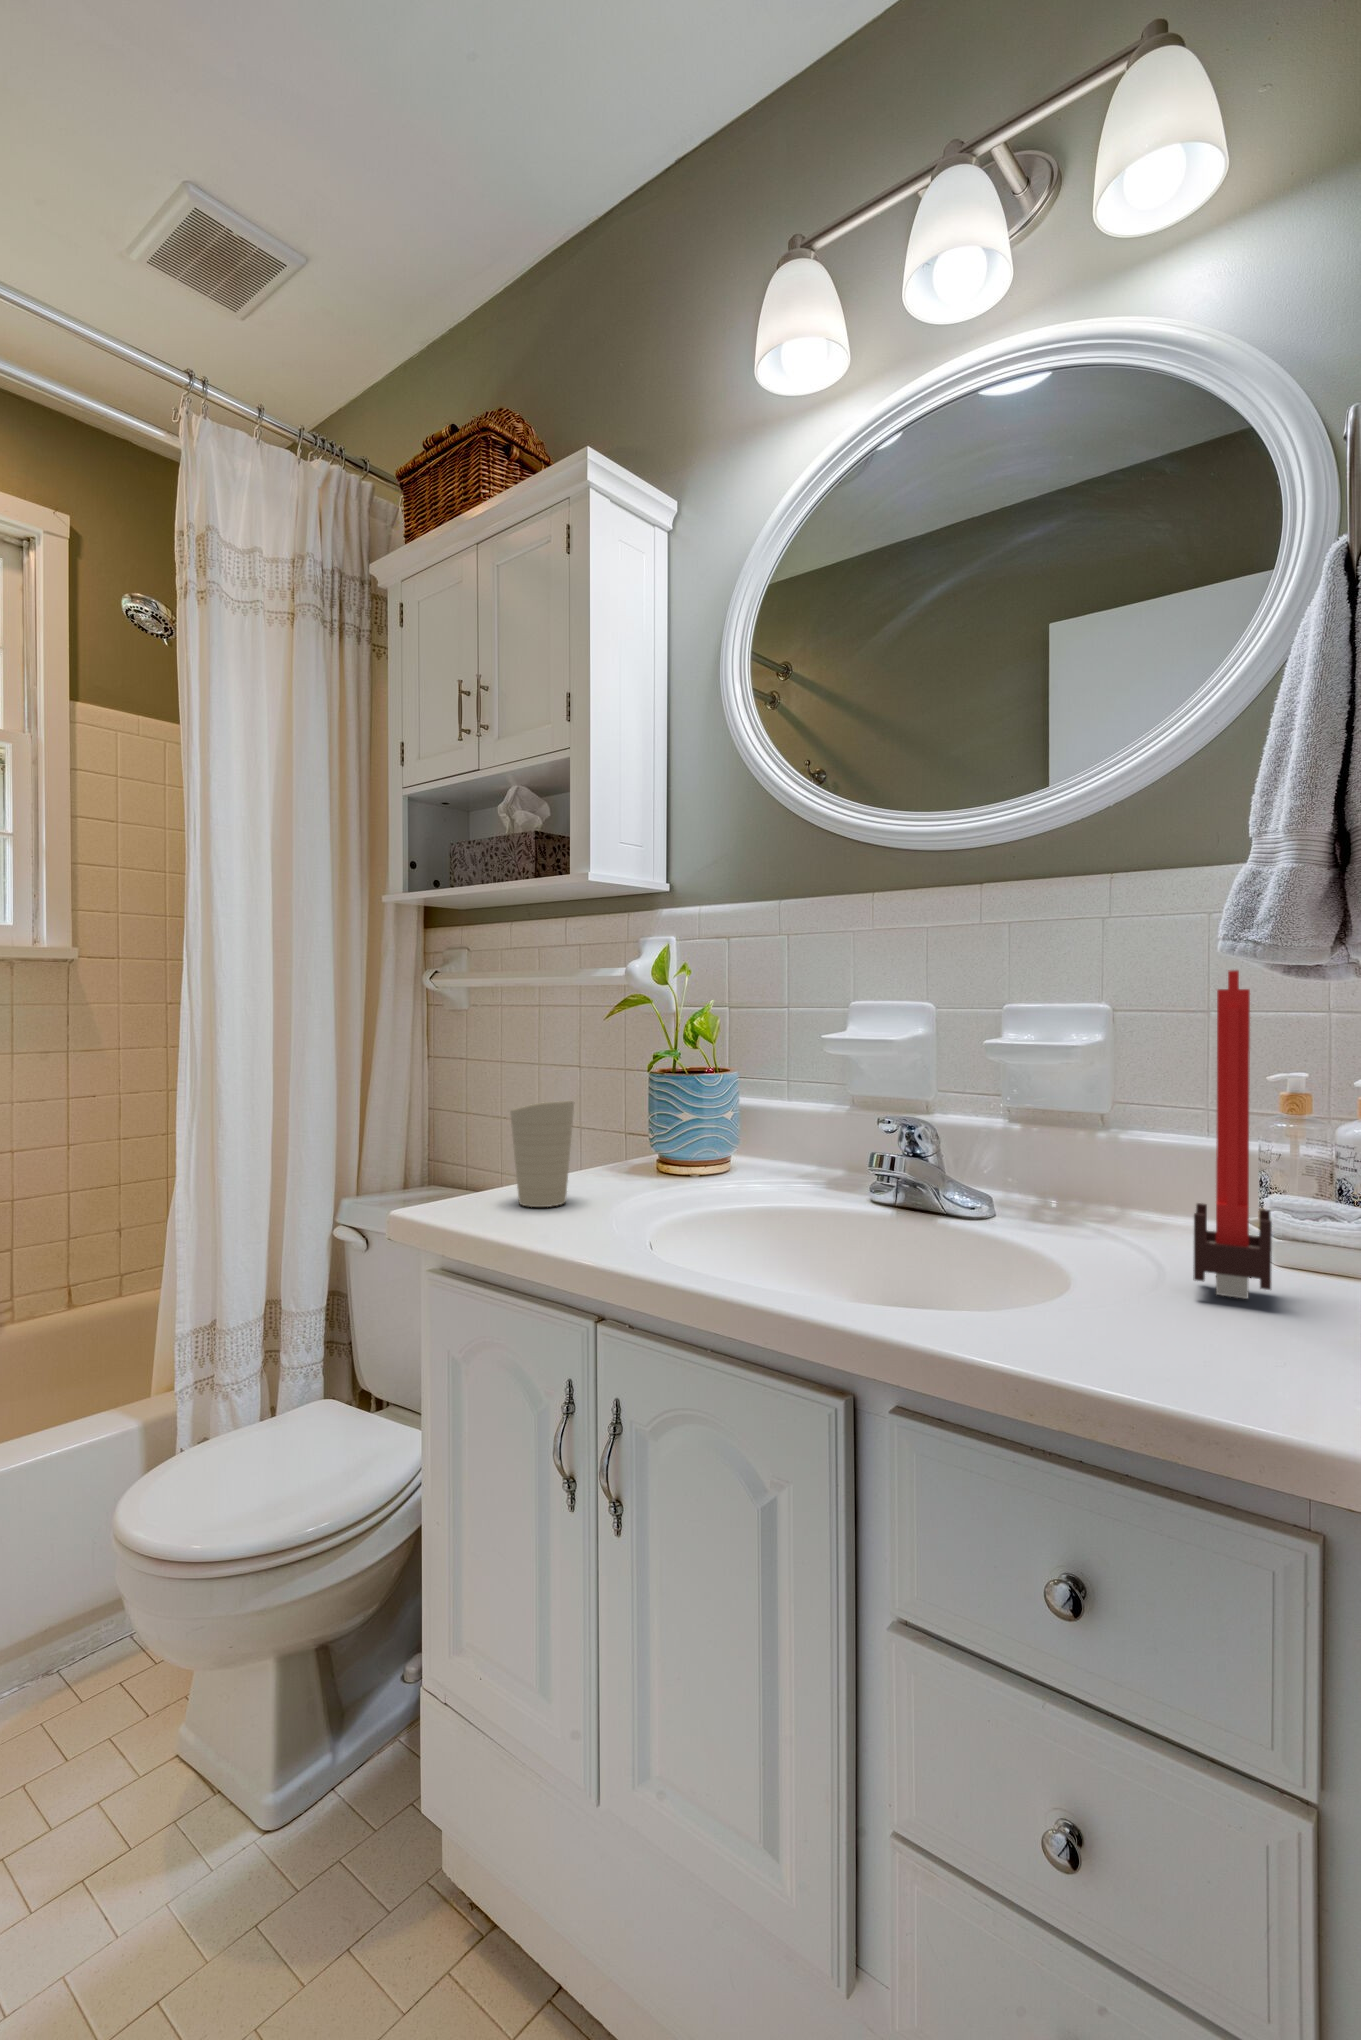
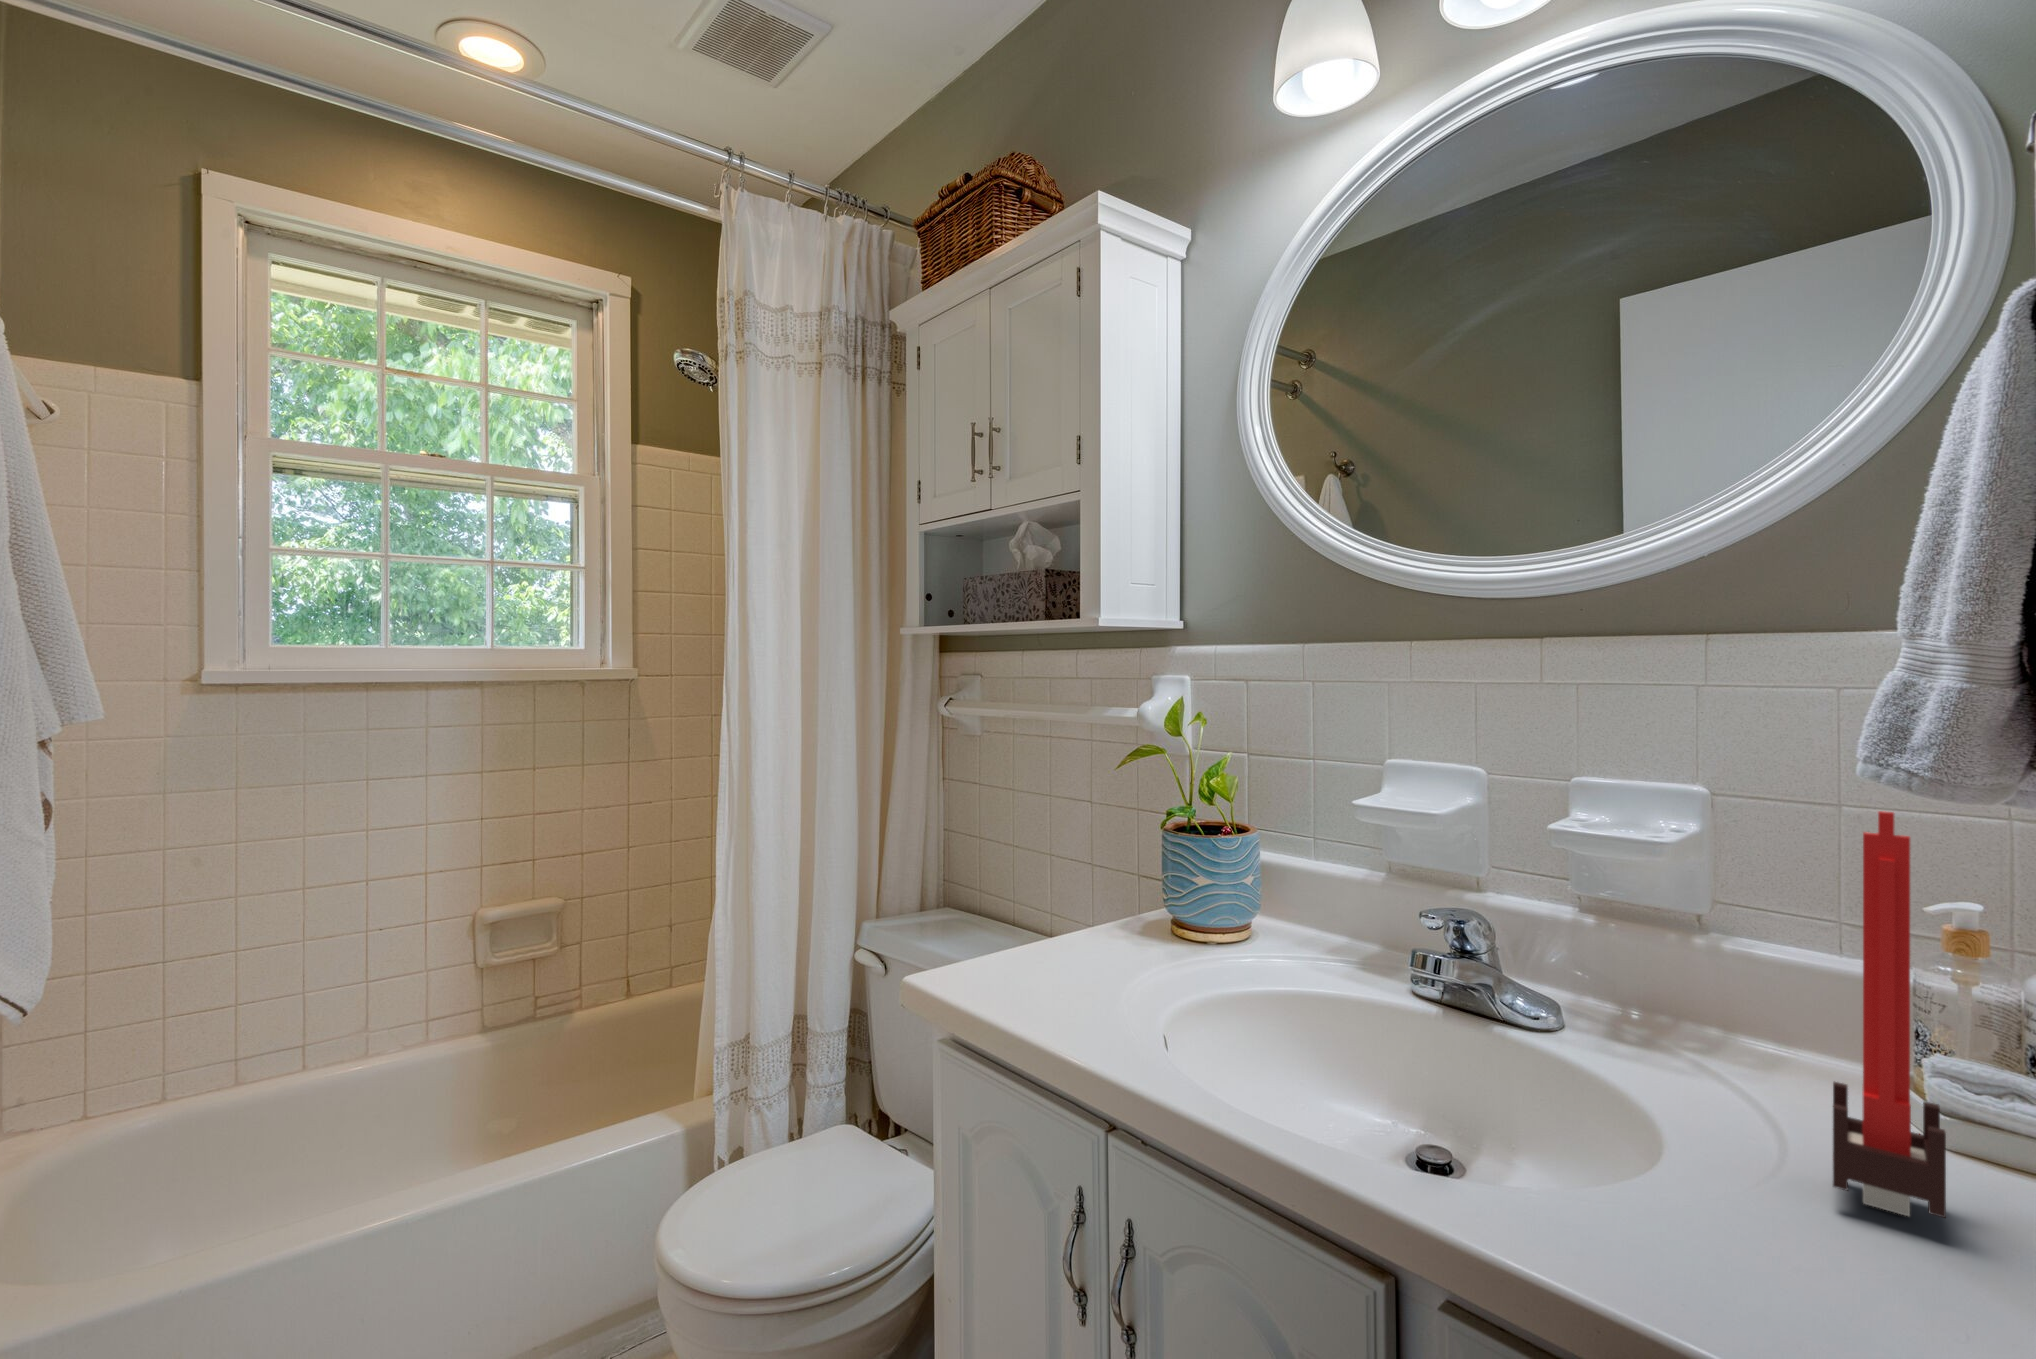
cup: present [510,1101,574,1207] -> none [1022,874,1086,983]

